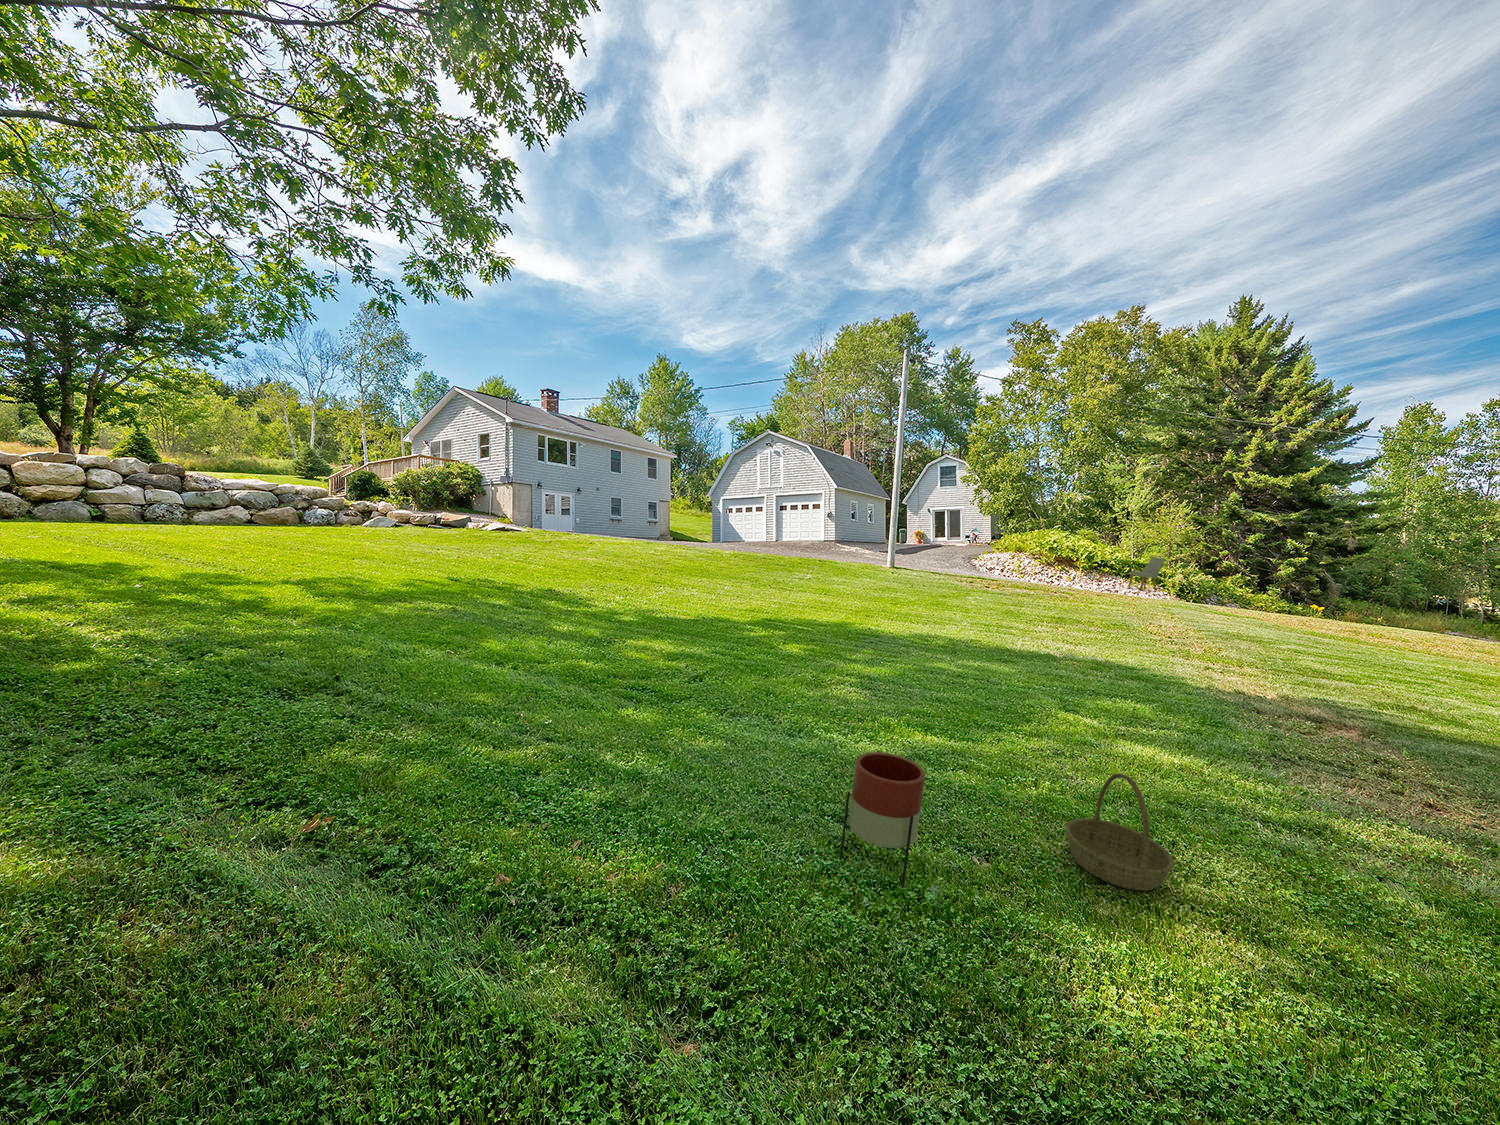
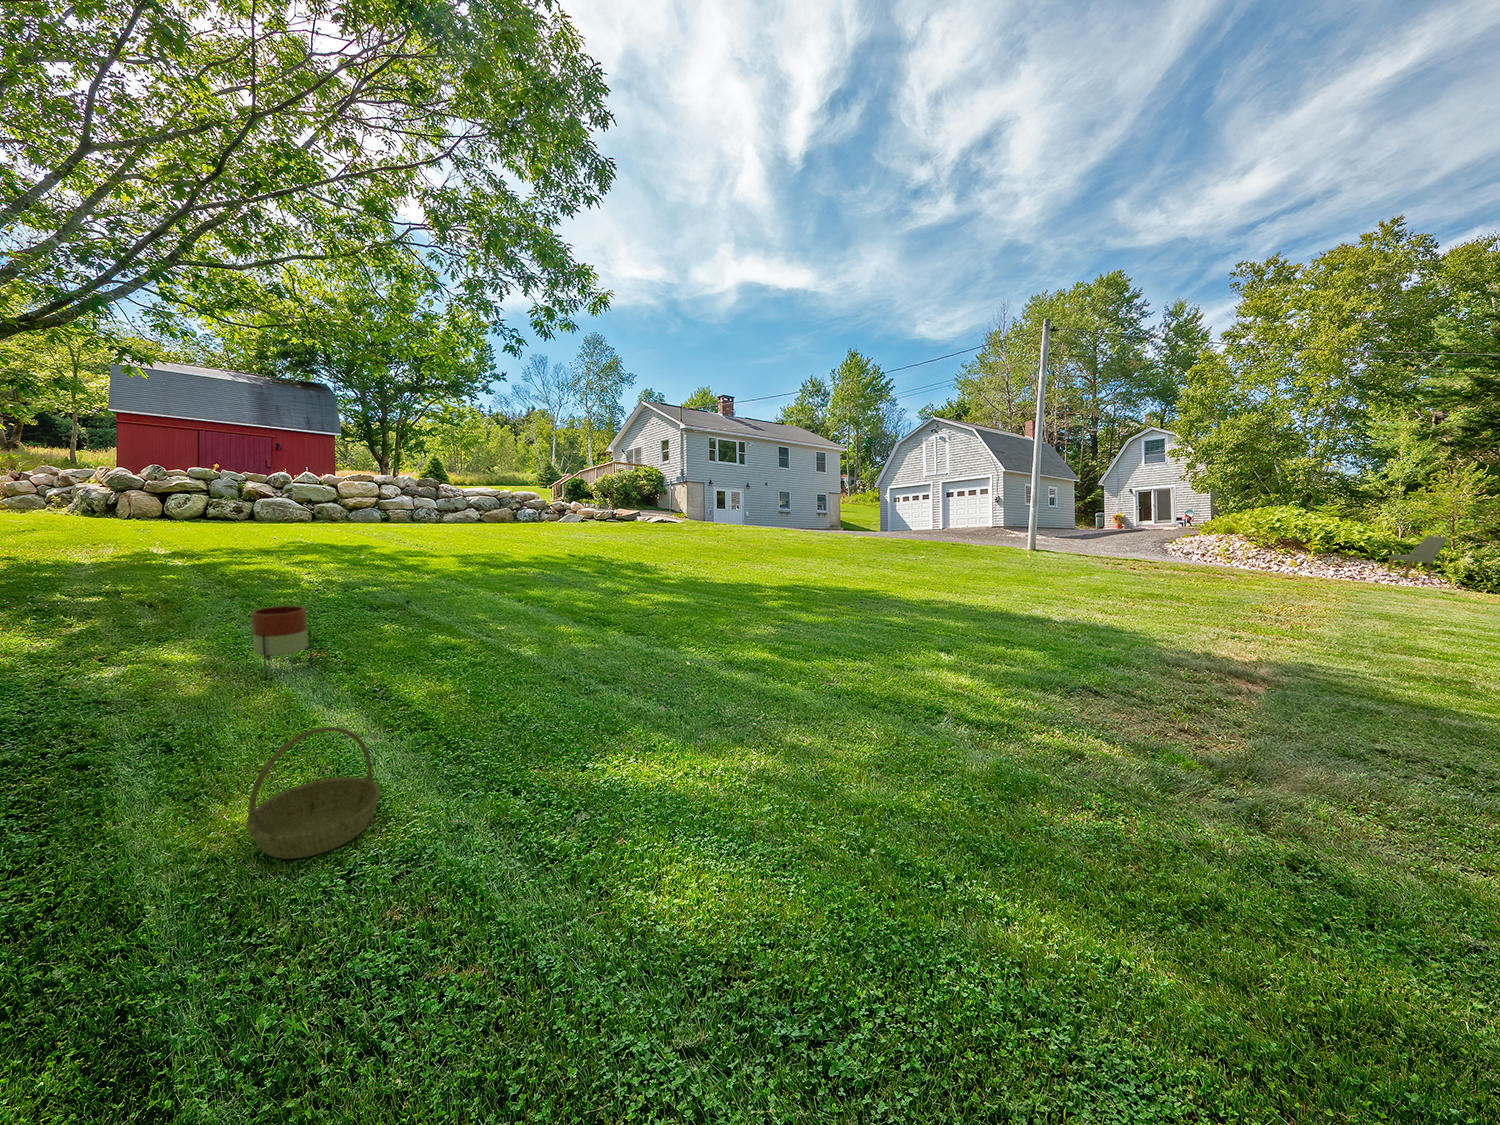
planter: present [839,752,925,888] -> present [251,605,313,679]
basket: present [1066,774,1174,891] -> present [246,727,381,859]

